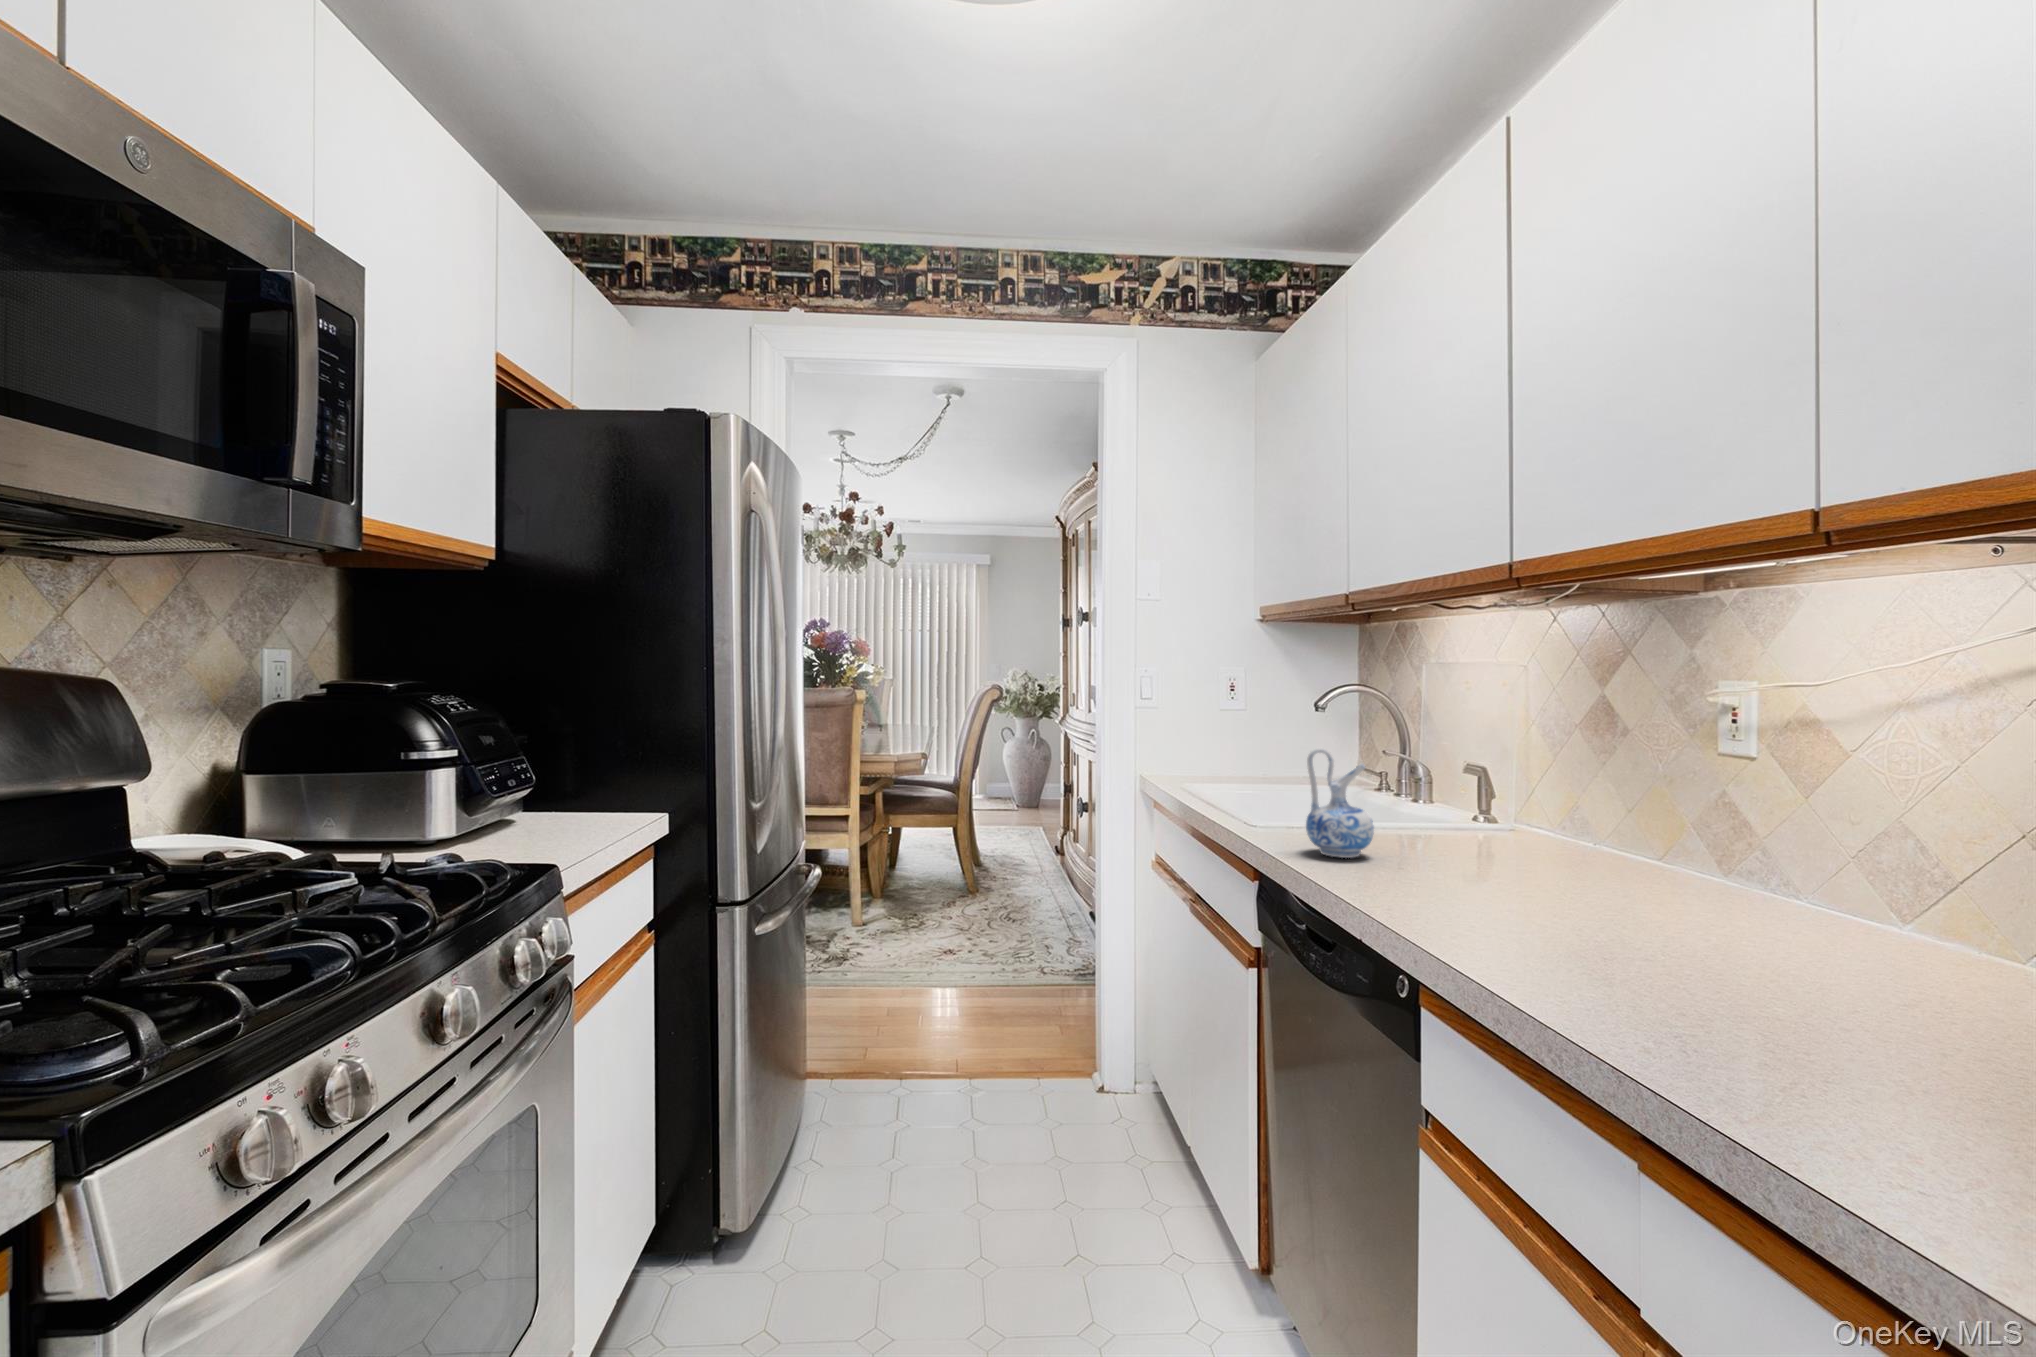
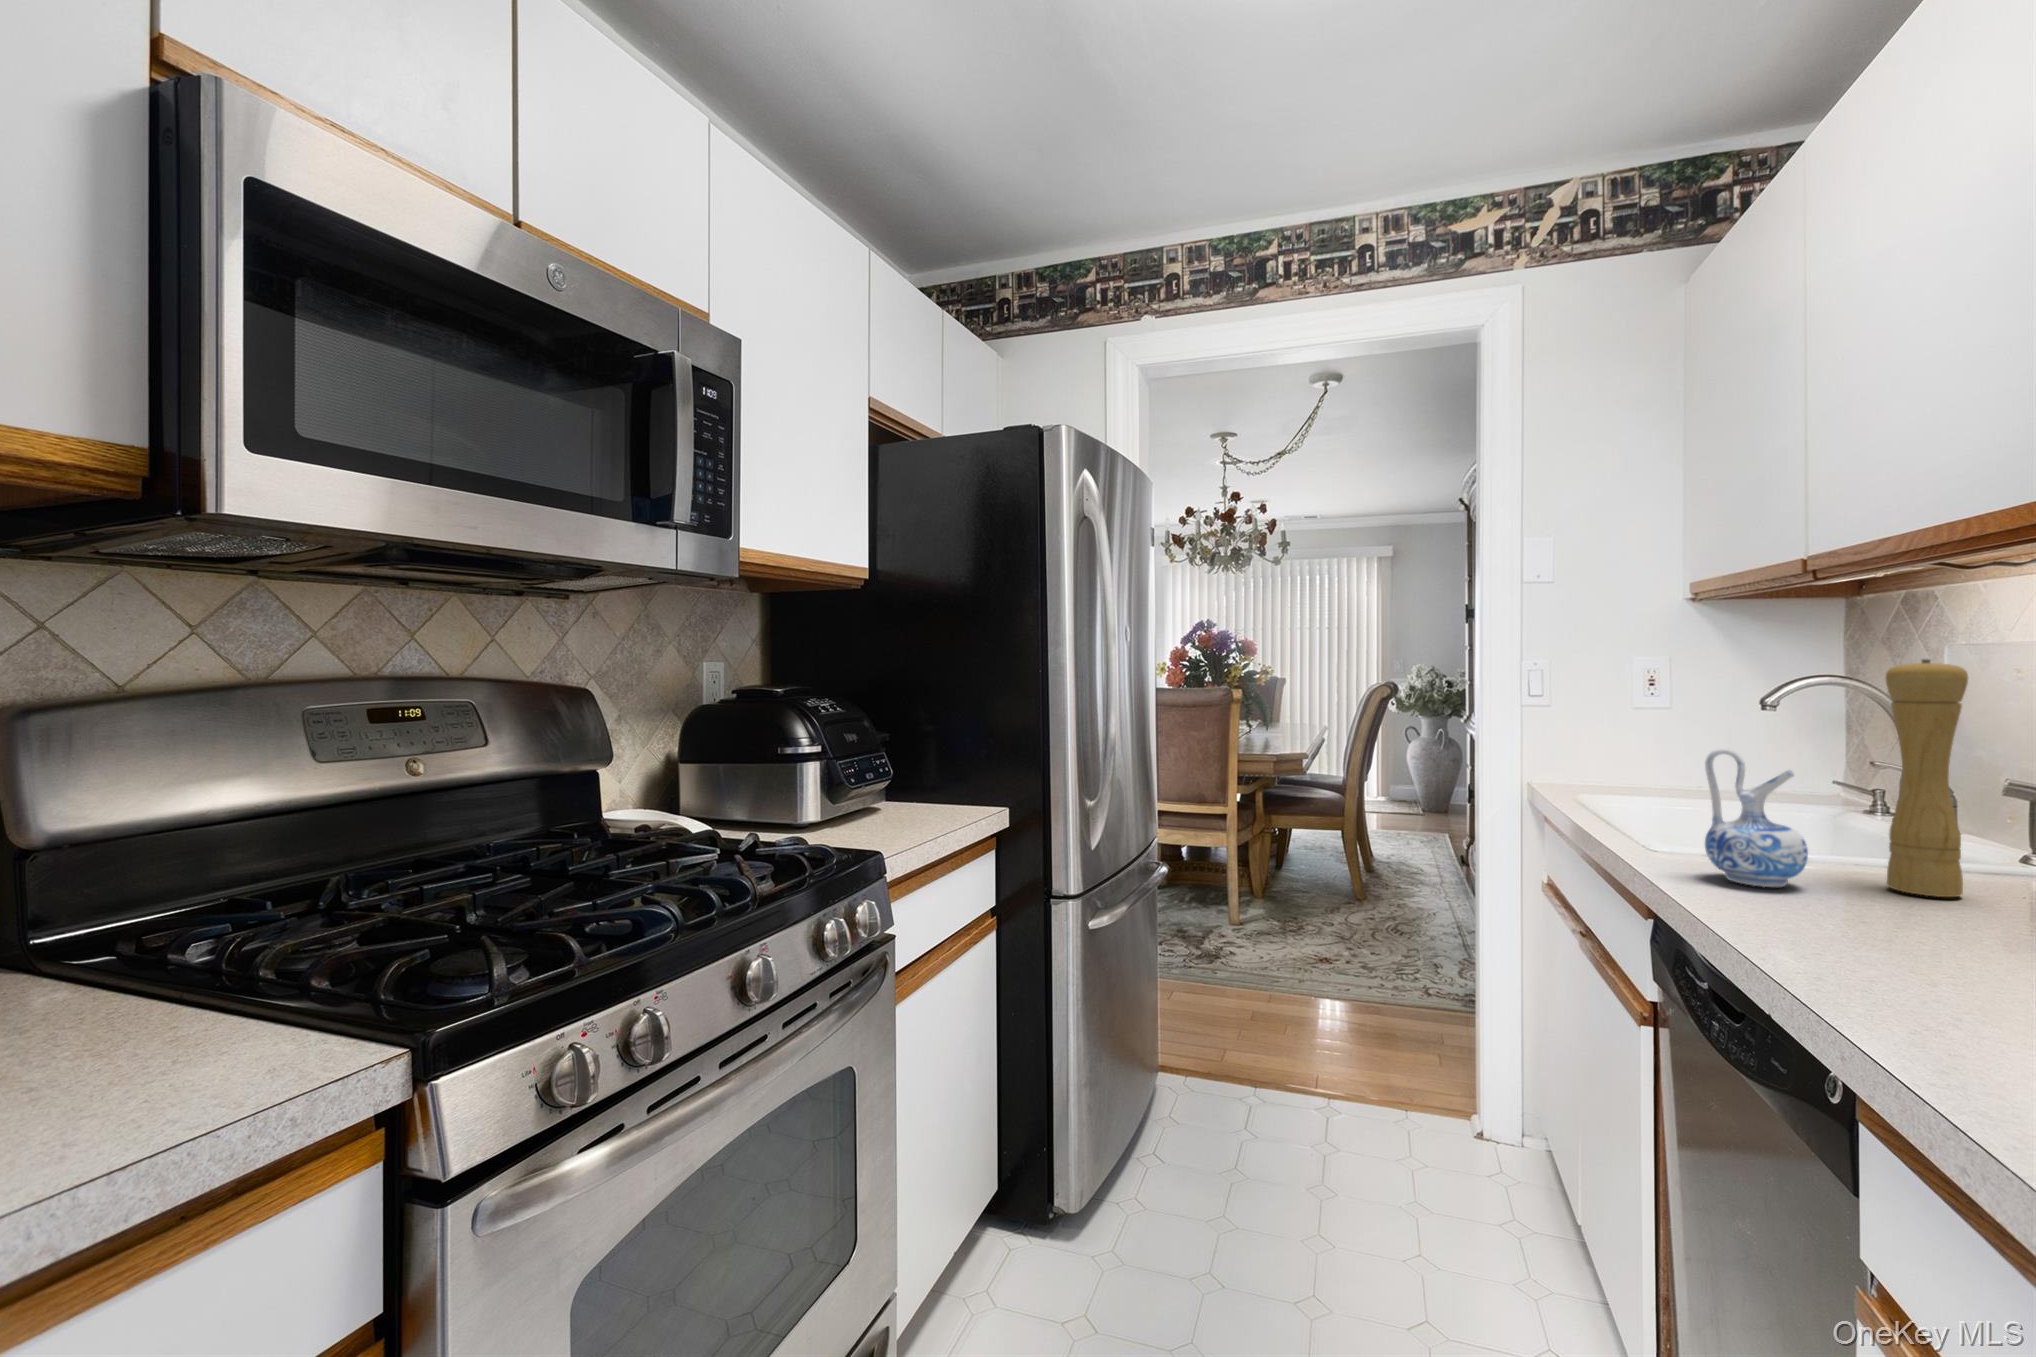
pepper mill: none [1417,677,1465,855] -> present [1886,659,1968,897]

